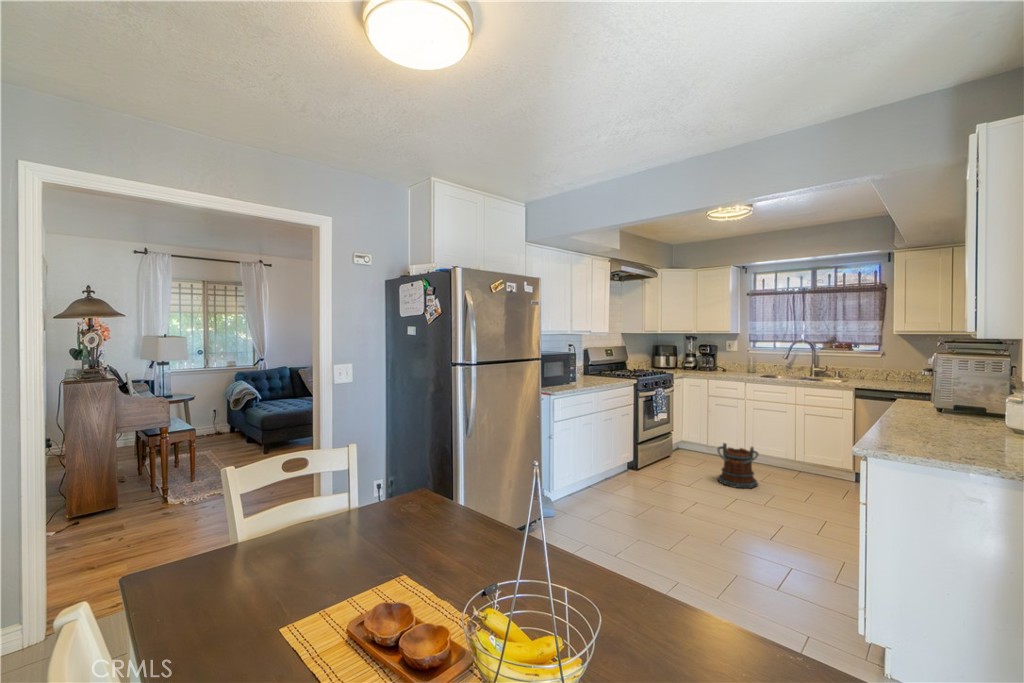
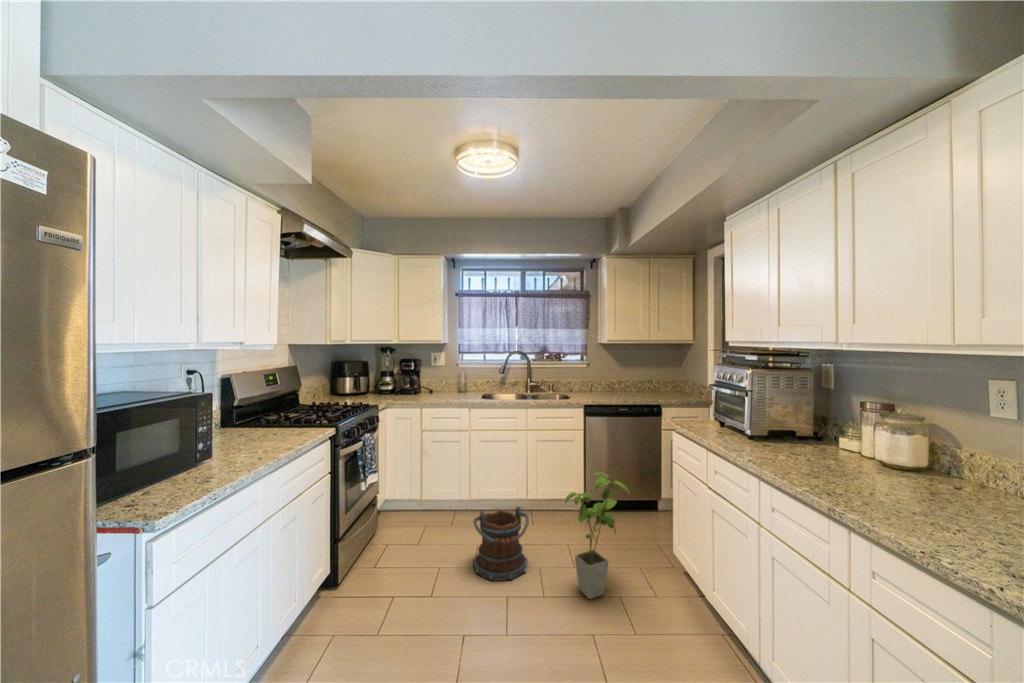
house plant: none [771,424,822,508] -> present [565,472,629,599]

